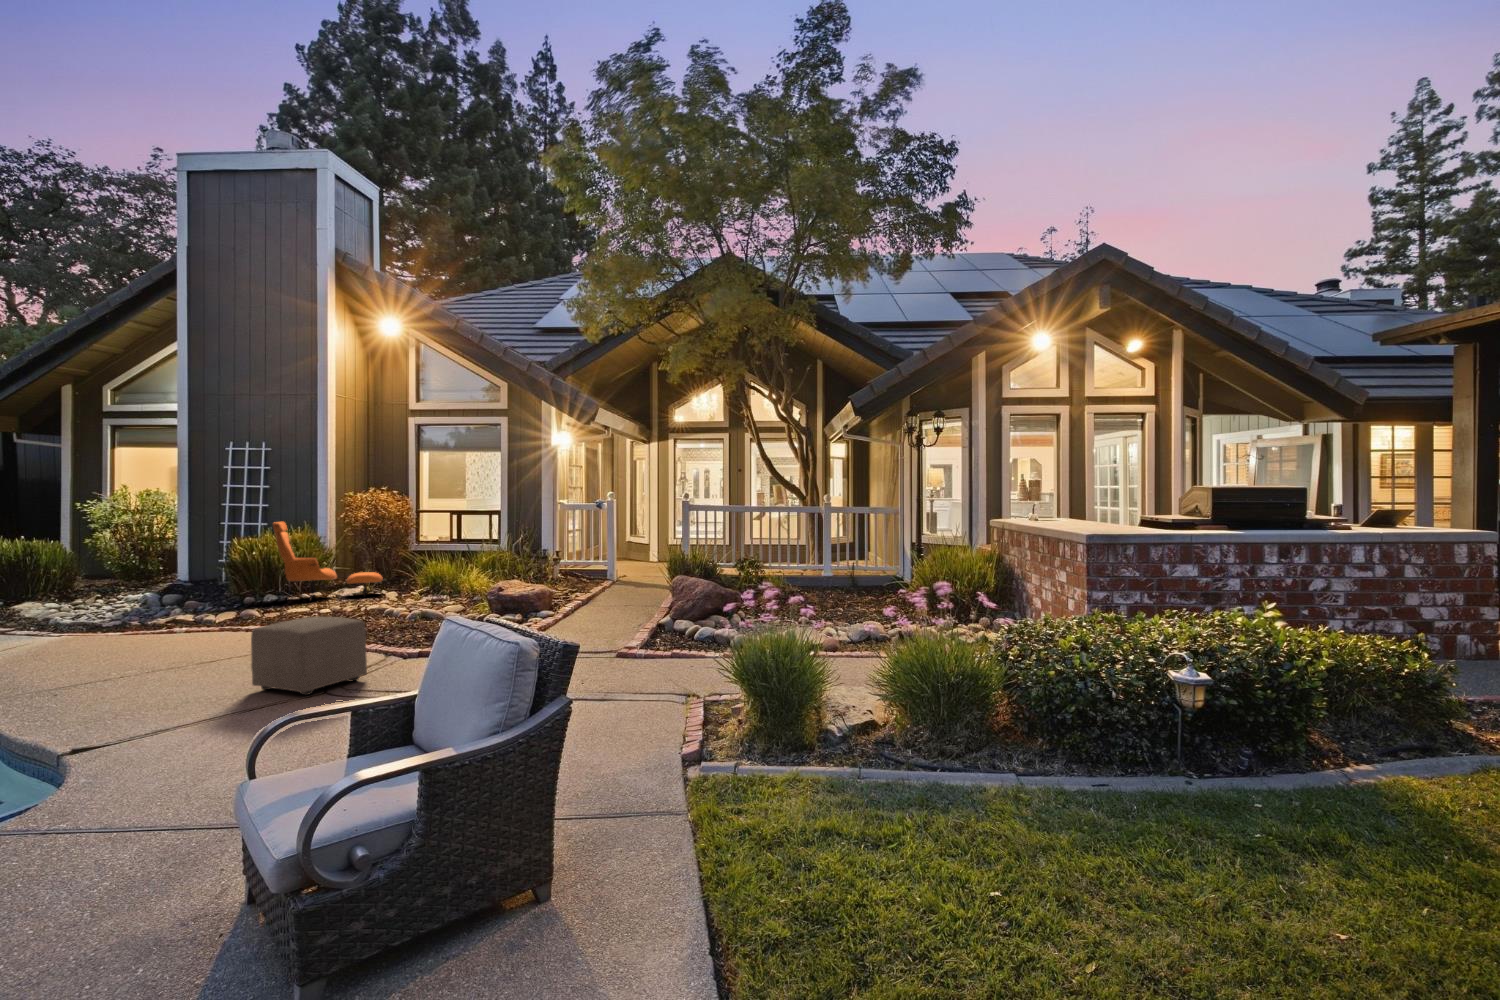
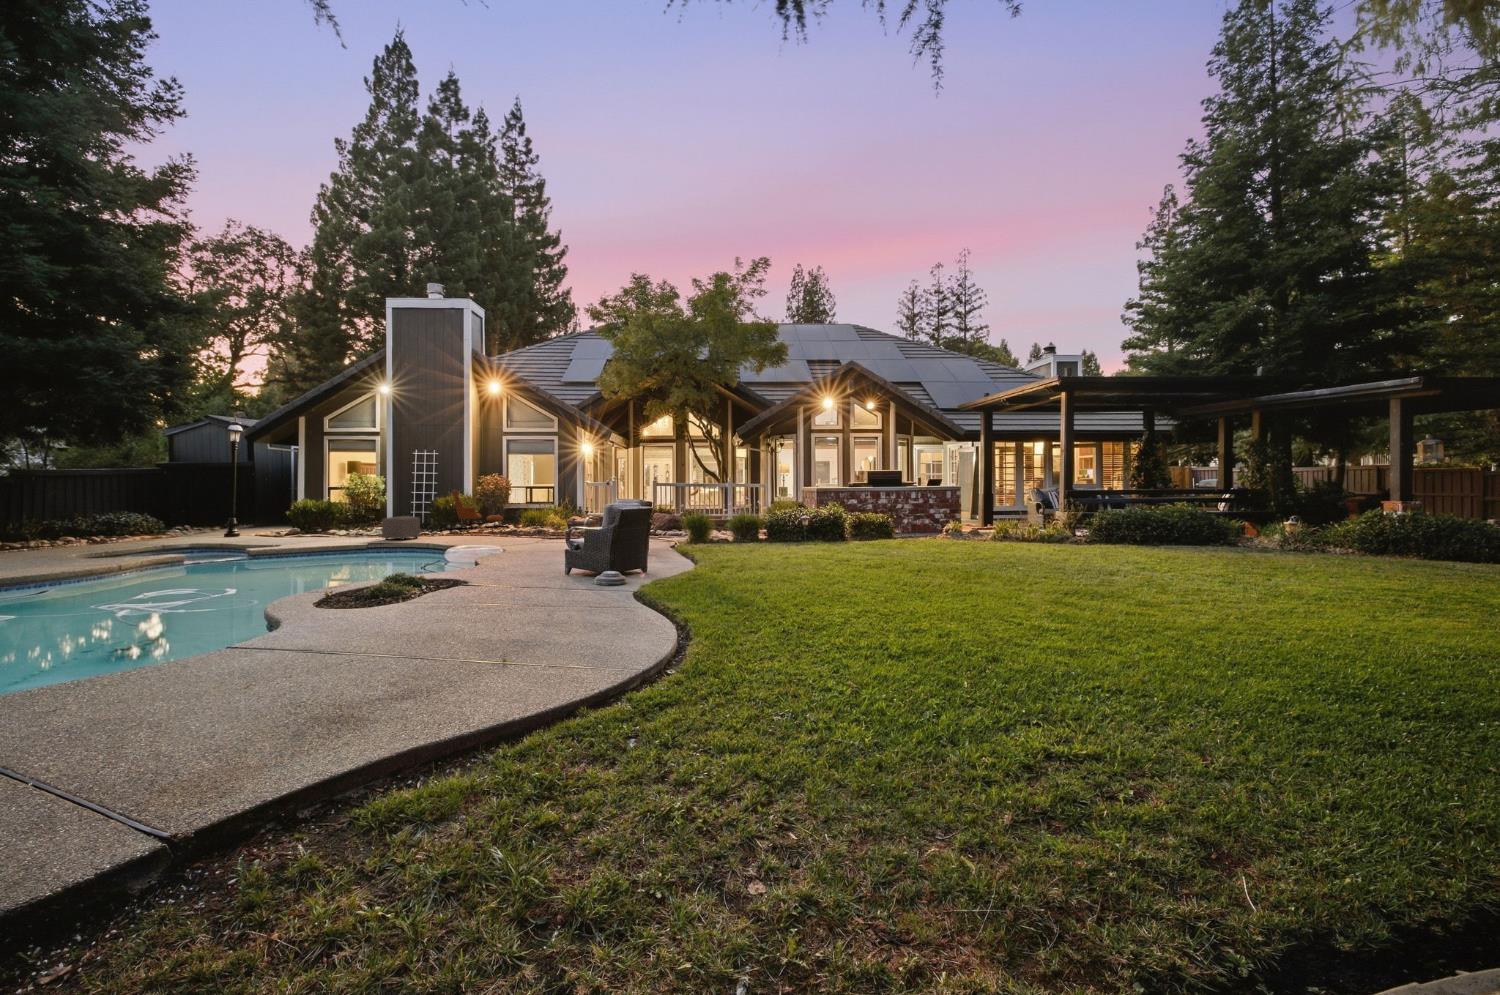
ottoman: present [251,617,367,695] -> present [382,516,420,540]

